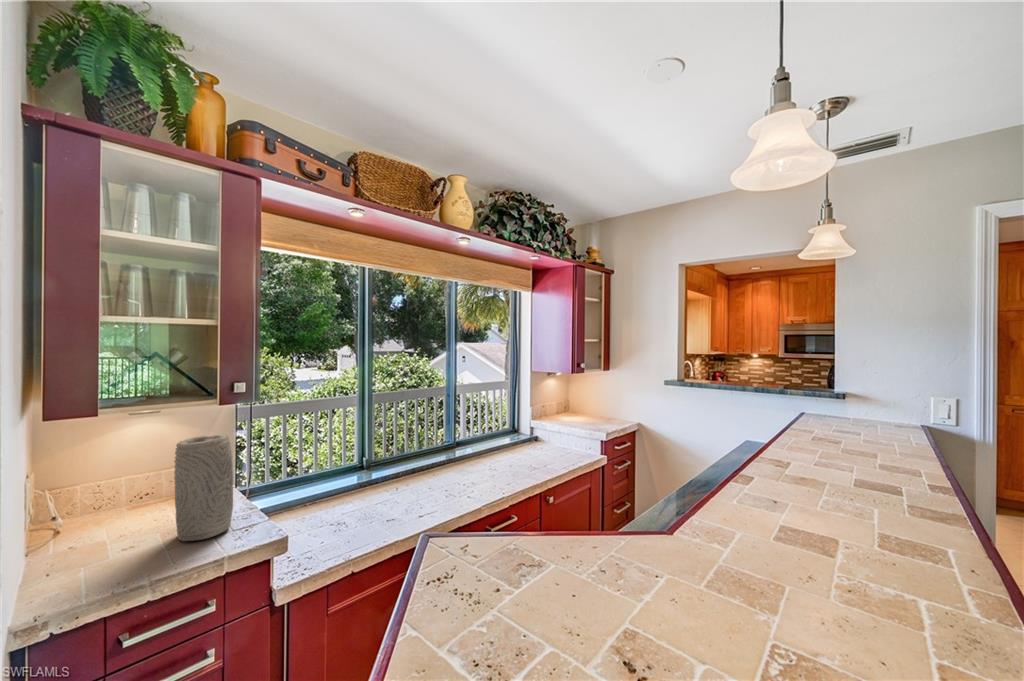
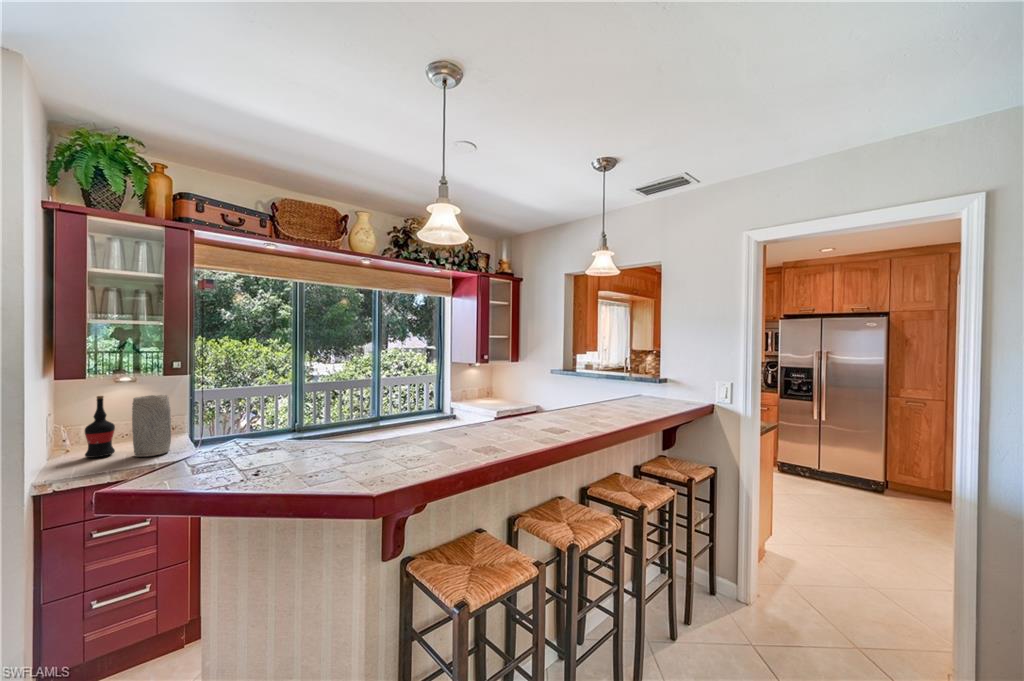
wine bottle: none [92,441,141,547] -> present [85,396,115,458]

